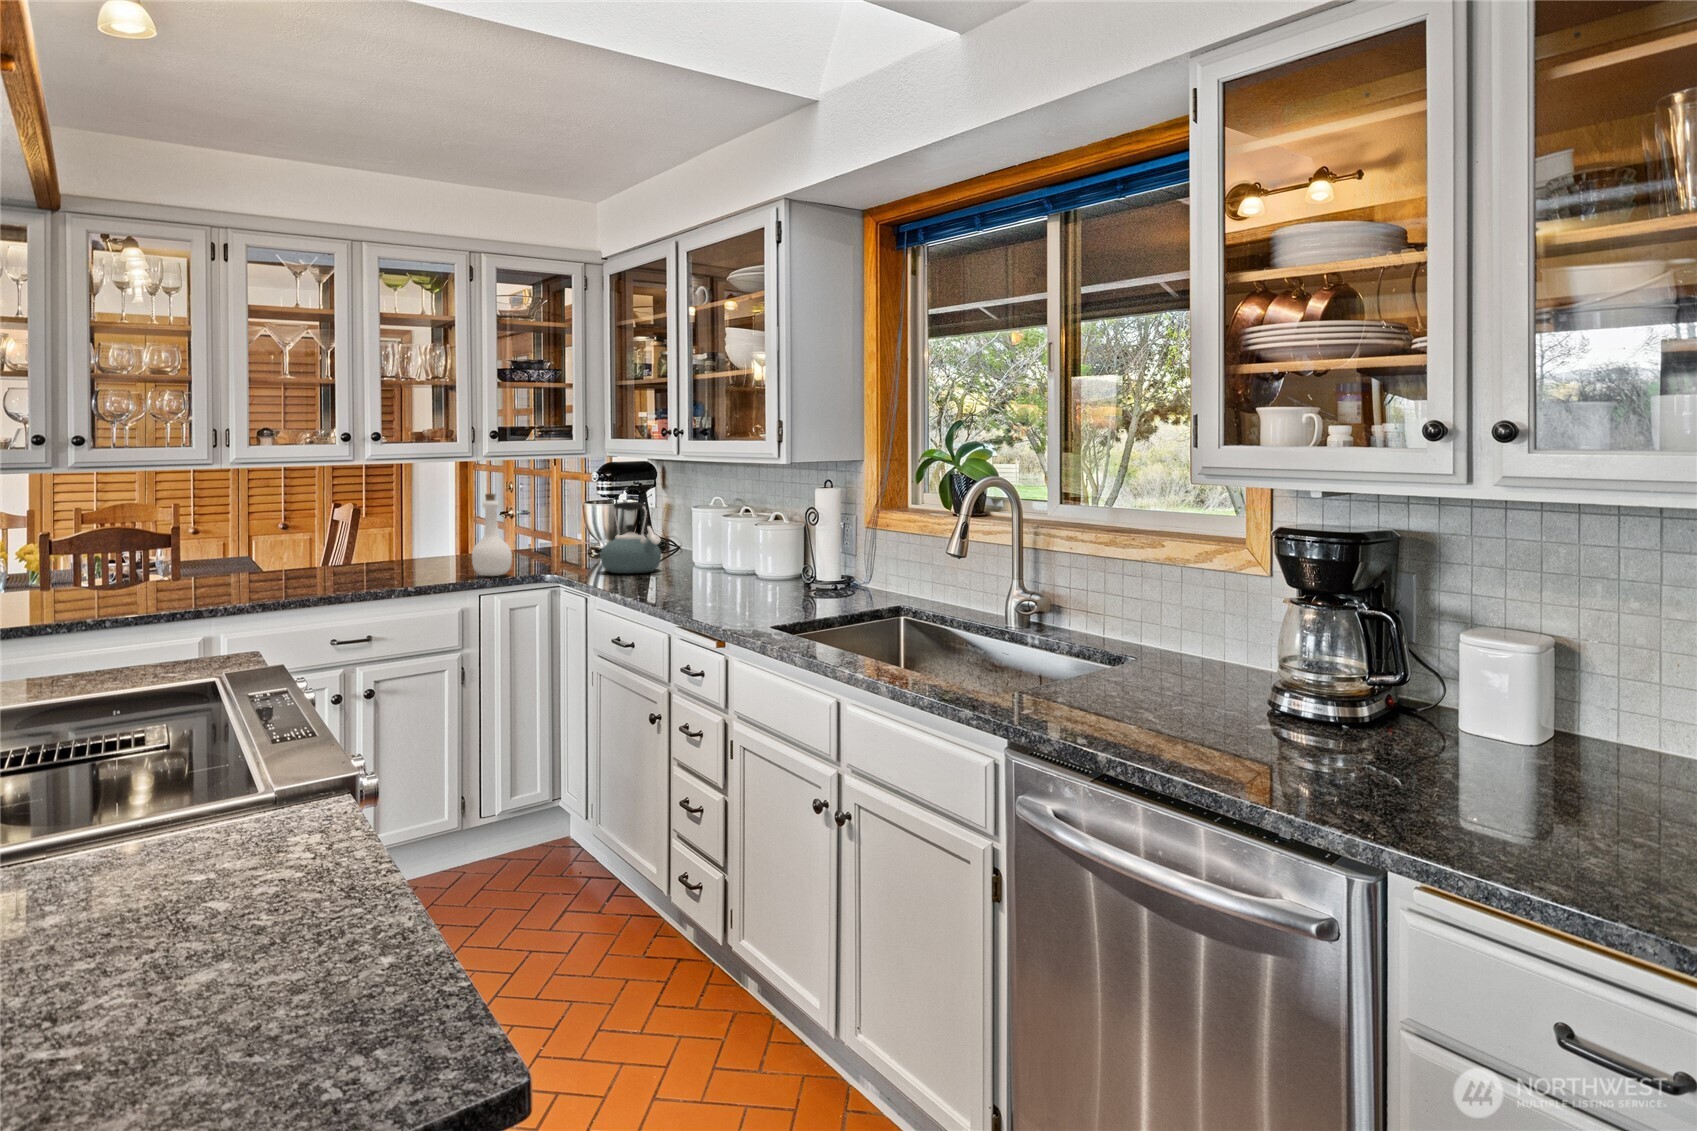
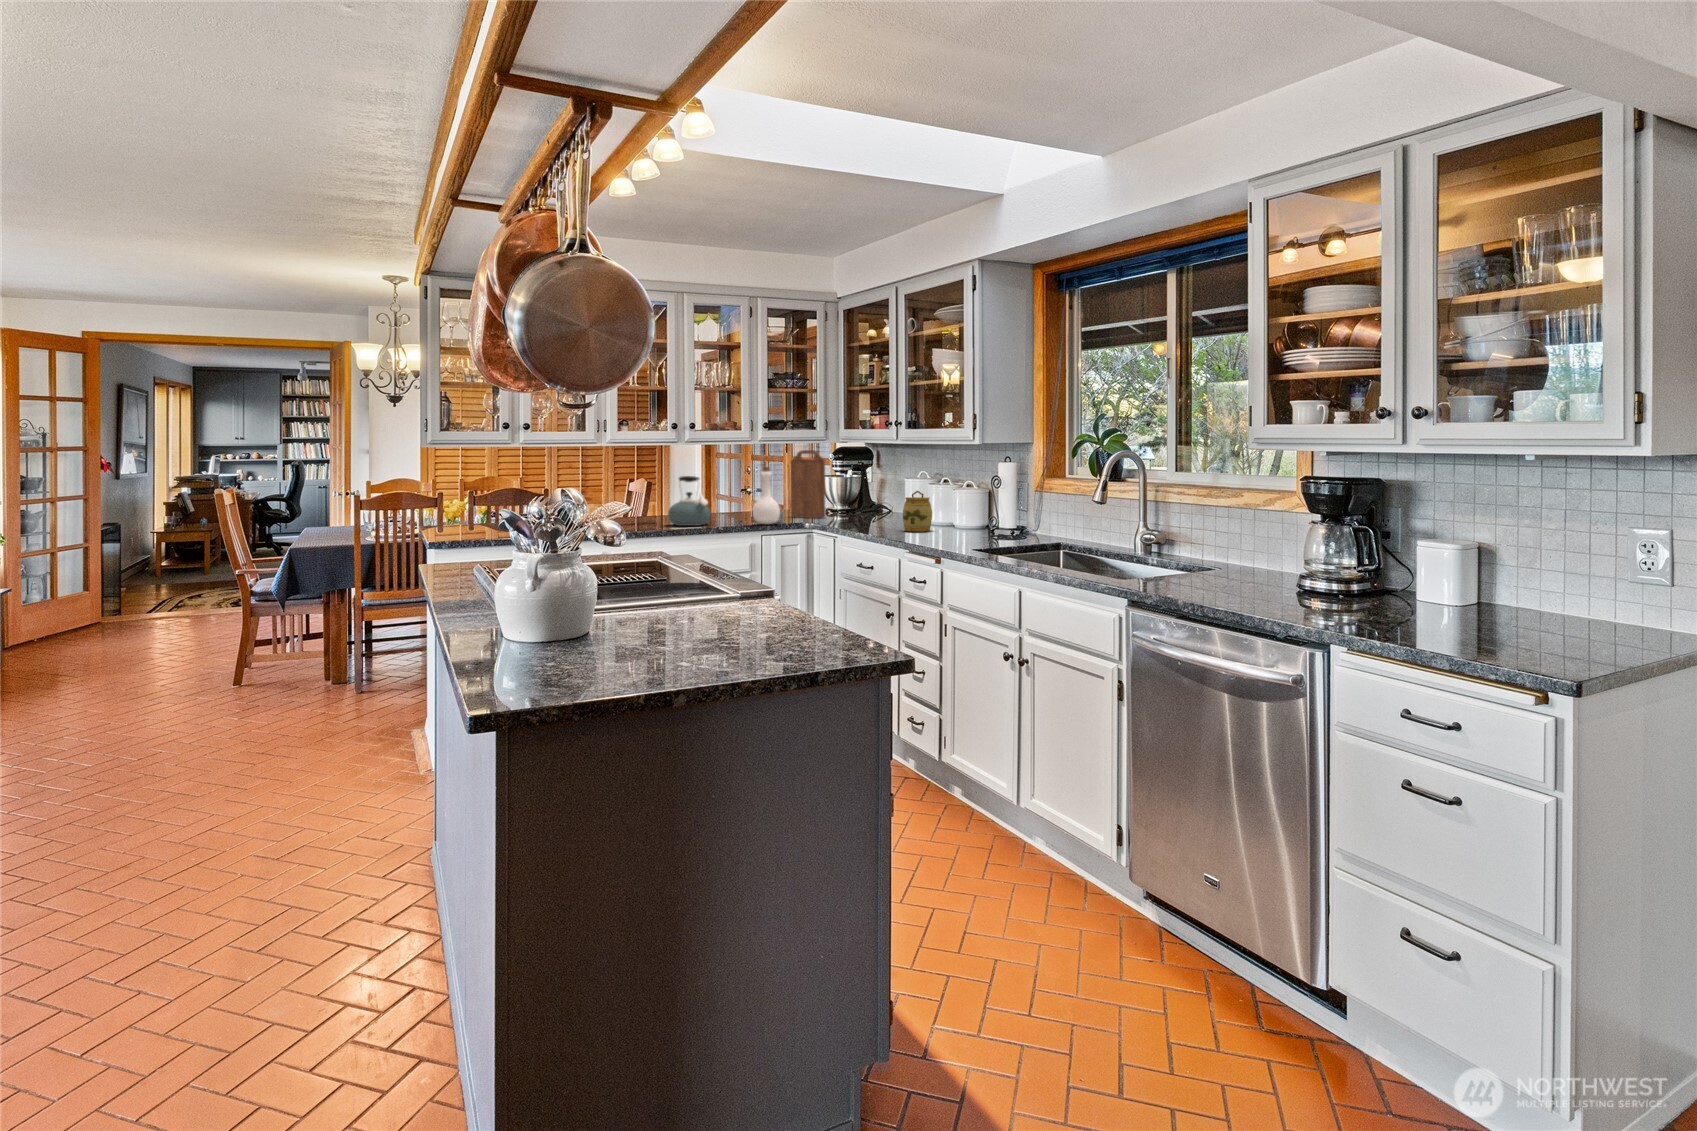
cutting board: none [536,468,585,563] -> present [791,450,825,518]
kettle: present [600,502,661,573] -> present [668,476,711,526]
jar: none [681,528,725,588] -> present [903,491,932,531]

